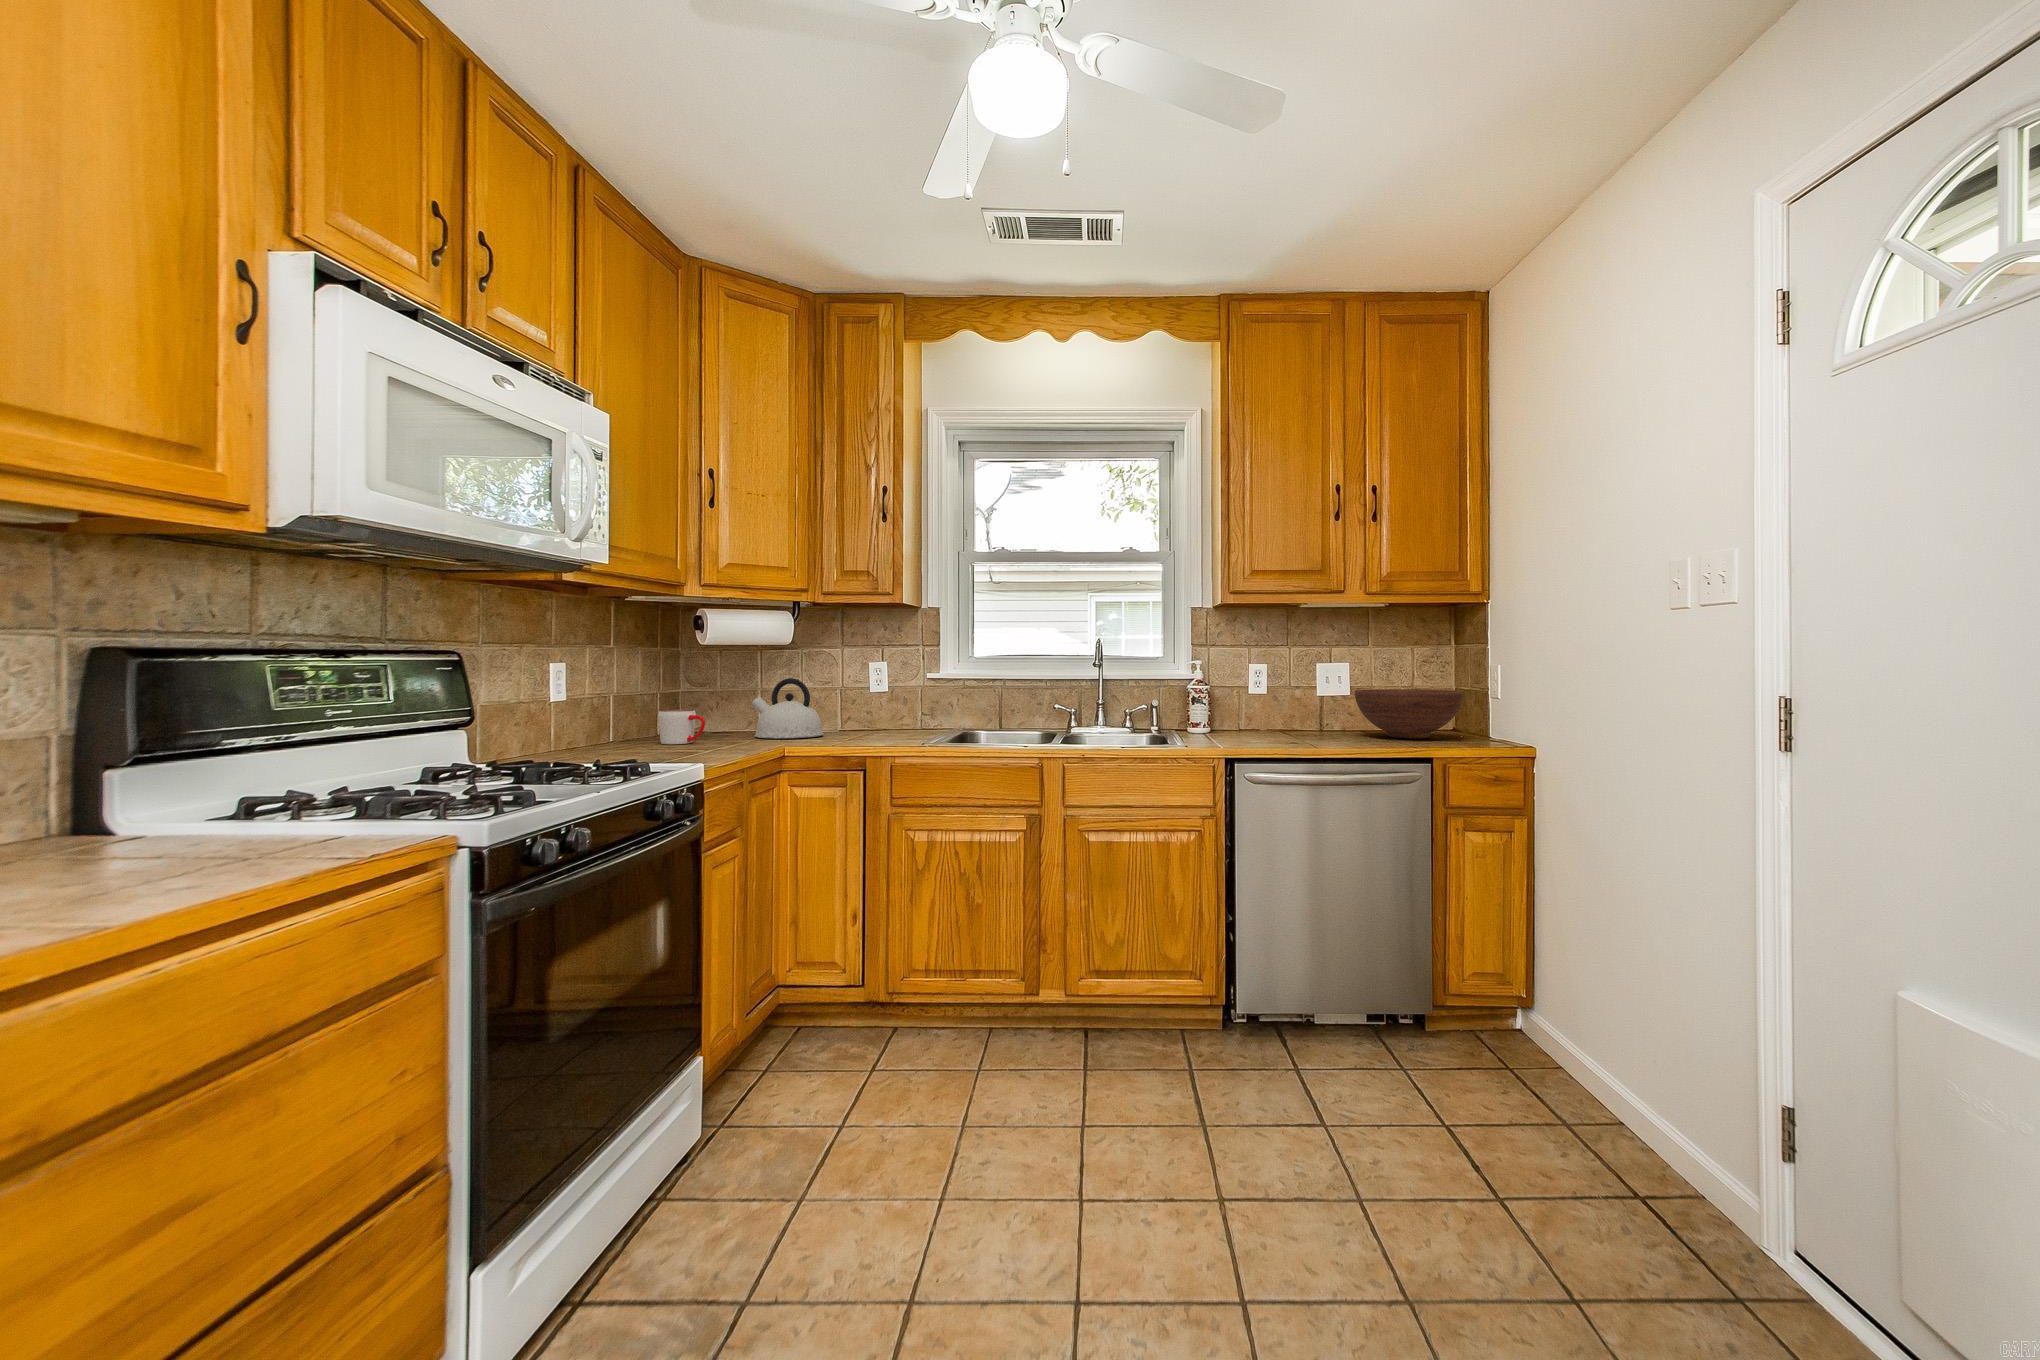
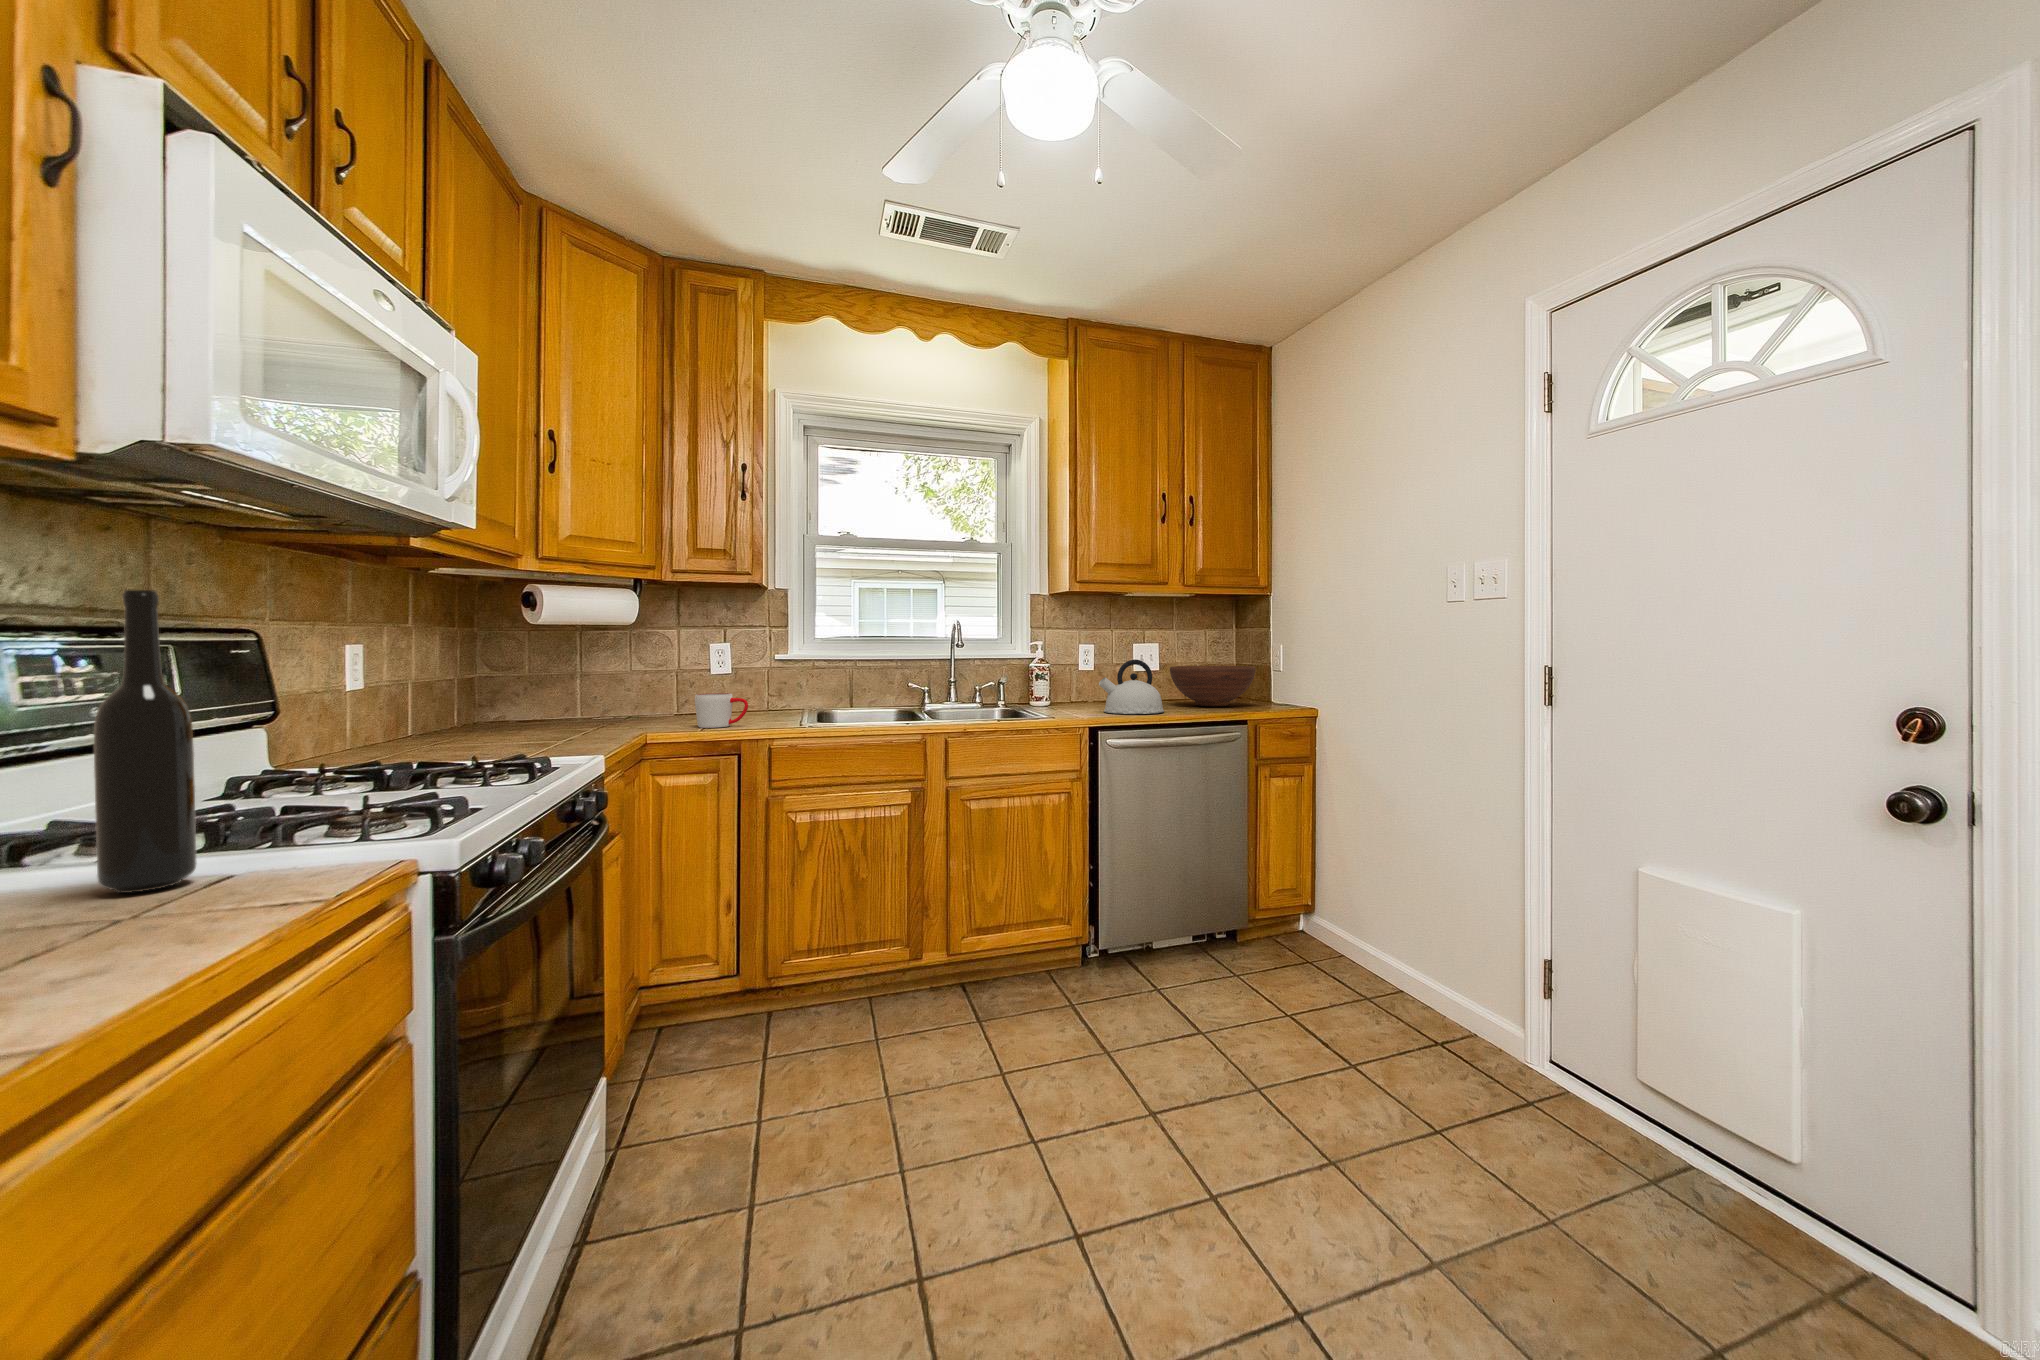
bottle: none [240,630,303,848] -> present [94,590,197,893]
kettle: present [751,678,824,738] -> present [1099,660,1164,714]
mug: present [658,710,705,744] -> present [695,693,748,728]

